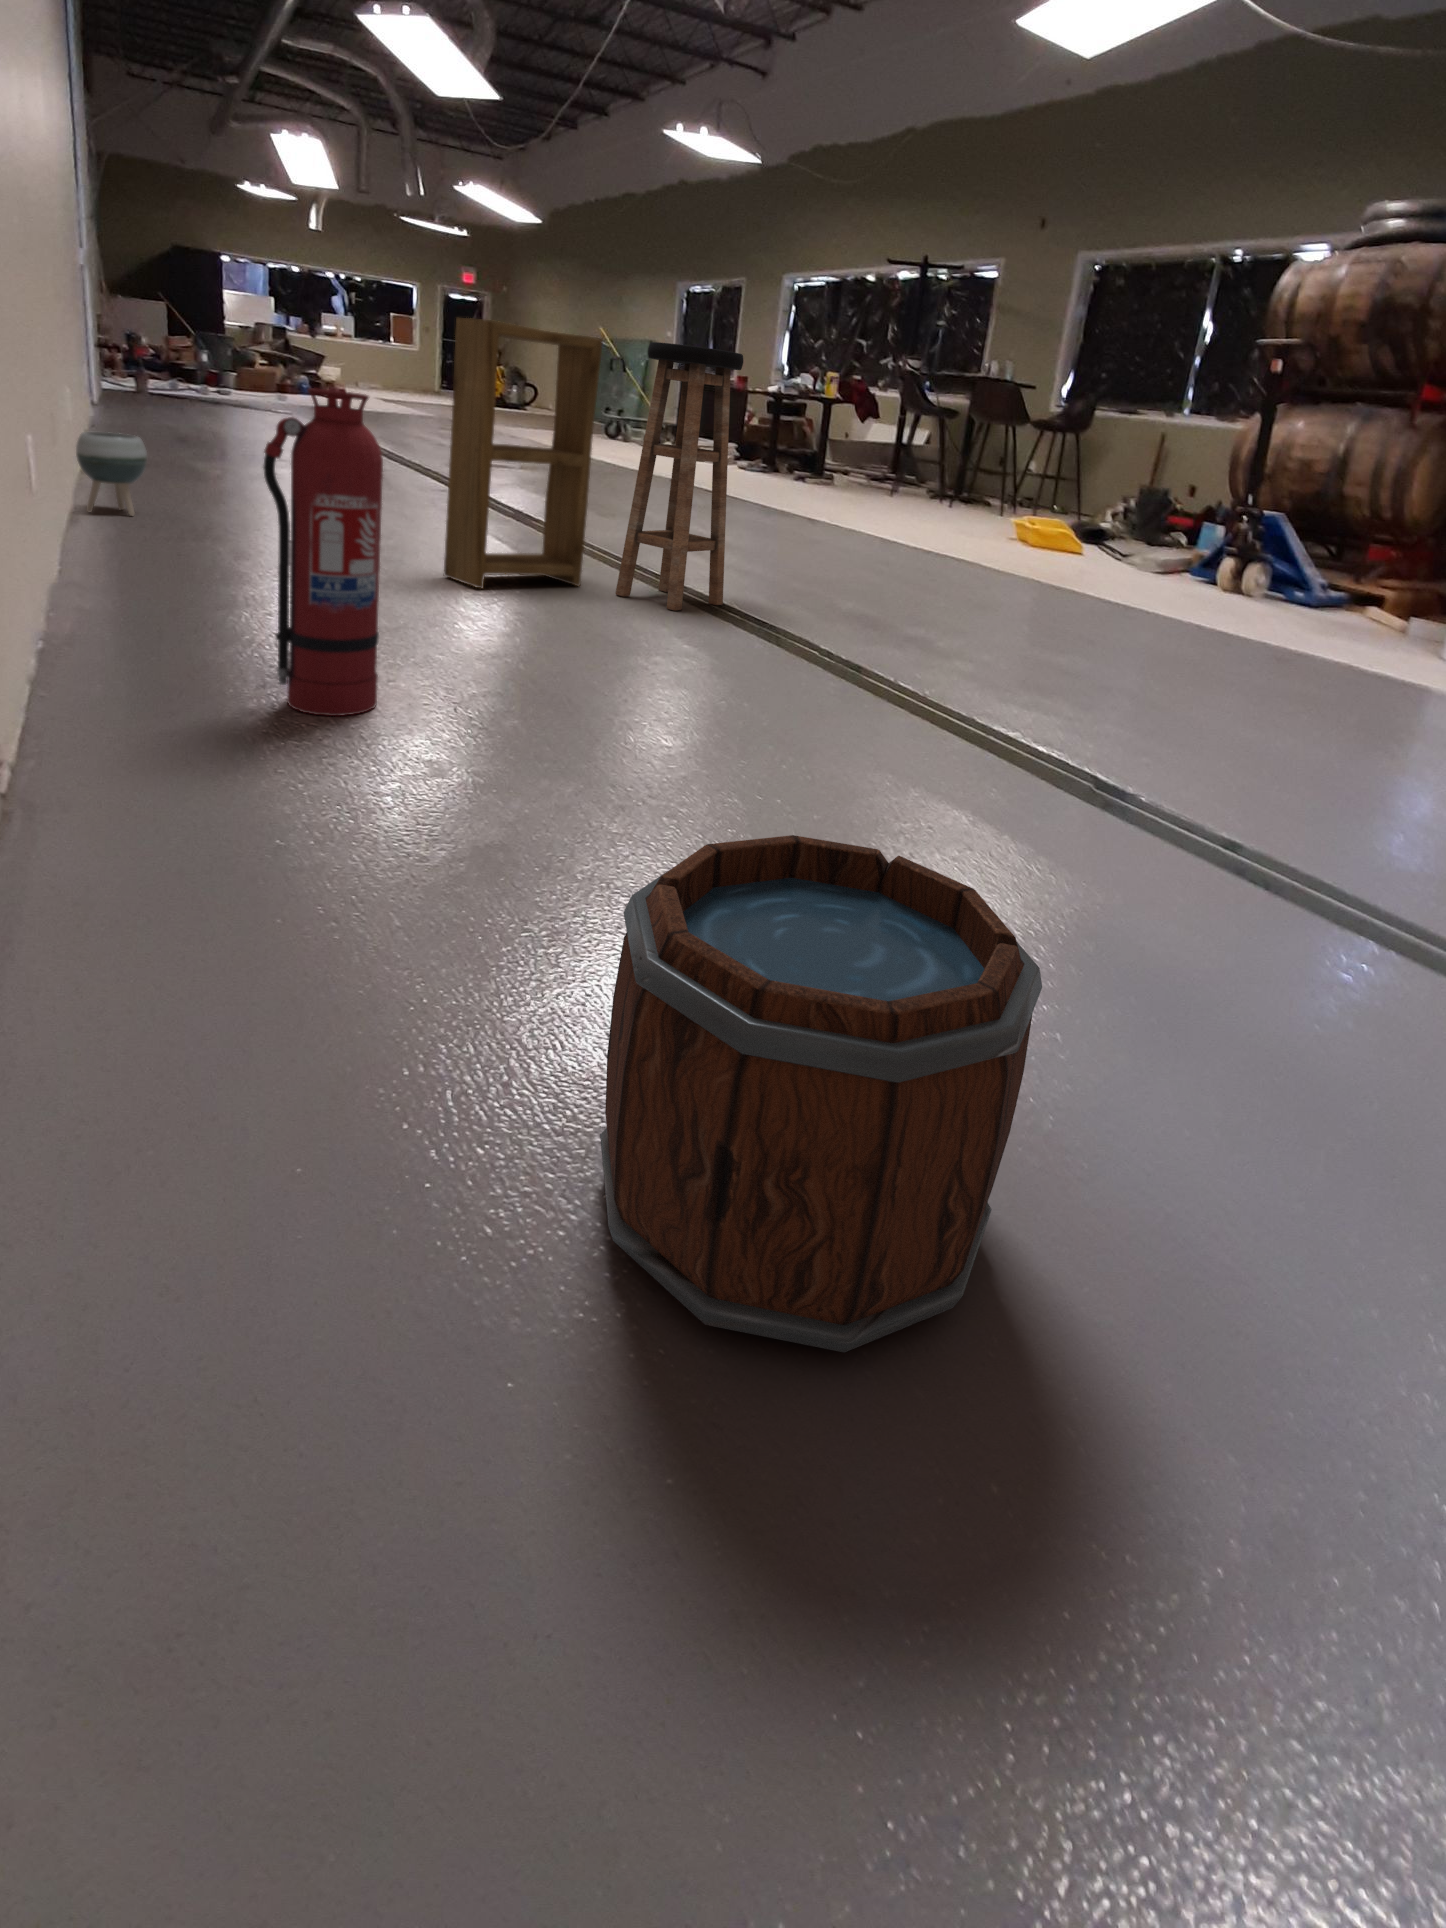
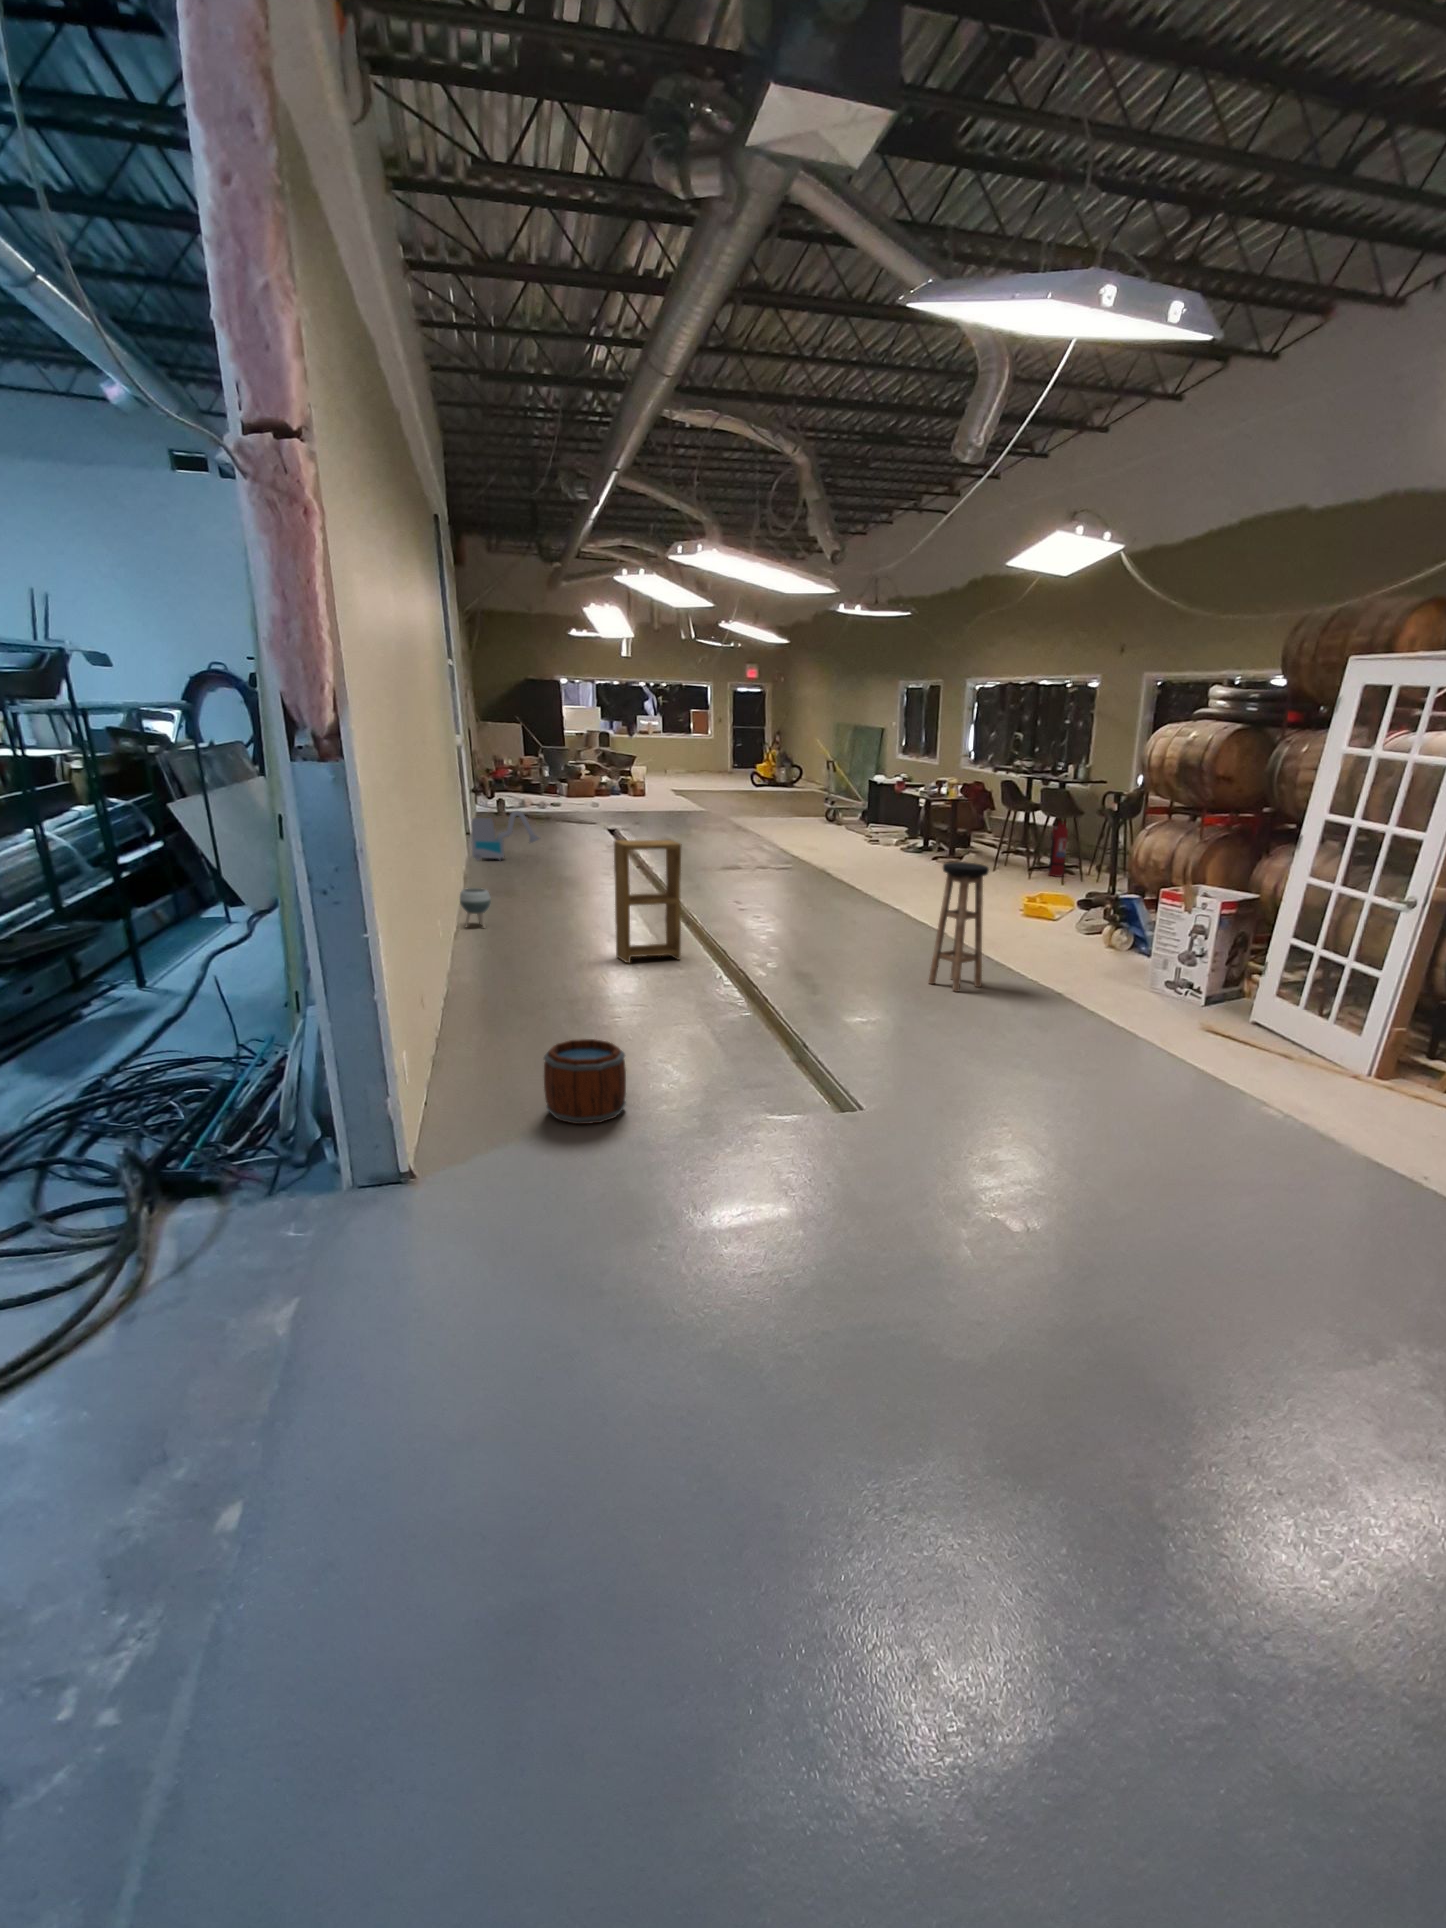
bar stool: present [615,342,743,611] -> present [929,862,989,992]
vacuum cleaner: none [96,355,220,436] -> present [471,811,539,860]
fire extinguisher: present [263,388,383,716] -> present [1049,821,1068,877]

